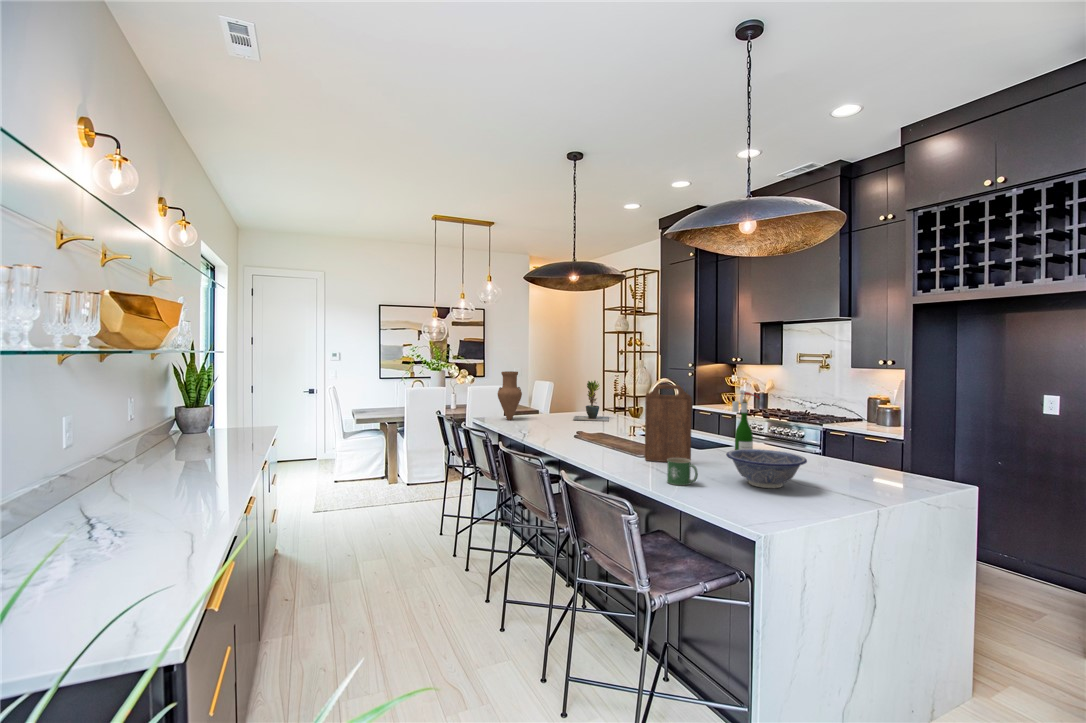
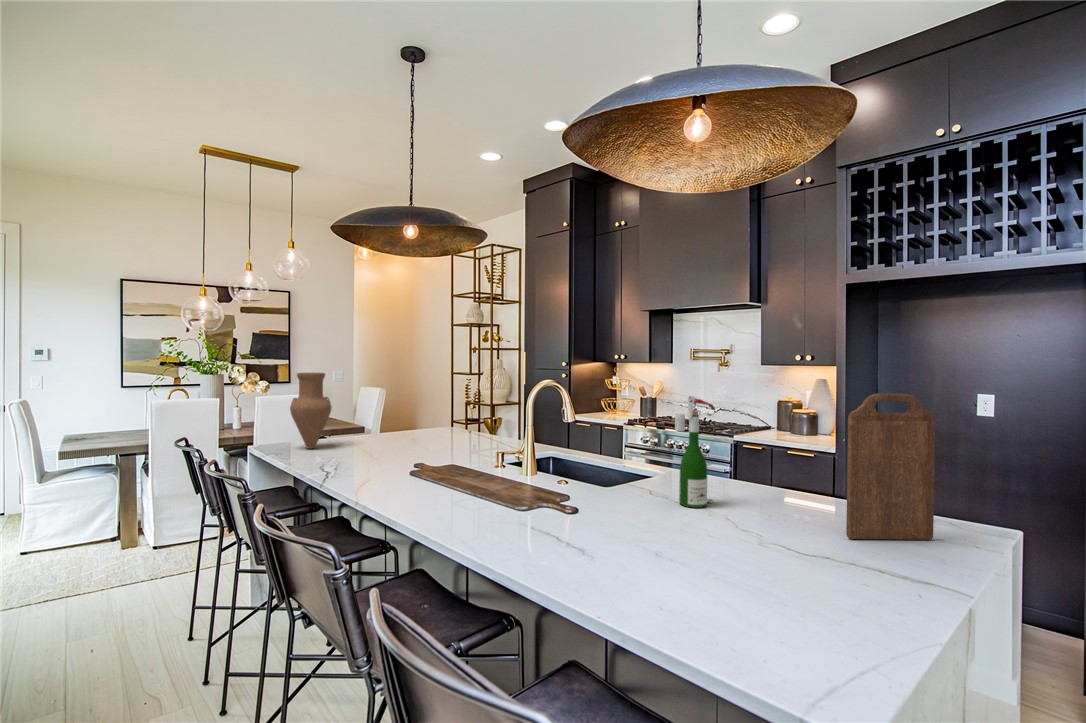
potted plant: present [573,381,609,421] -> none [413,384,467,444]
cutting board: present [645,385,692,462] -> present [846,394,935,540]
decorative bowl: present [727,449,807,488] -> none [708,502,861,585]
mug: present [667,458,698,485] -> none [606,534,671,597]

